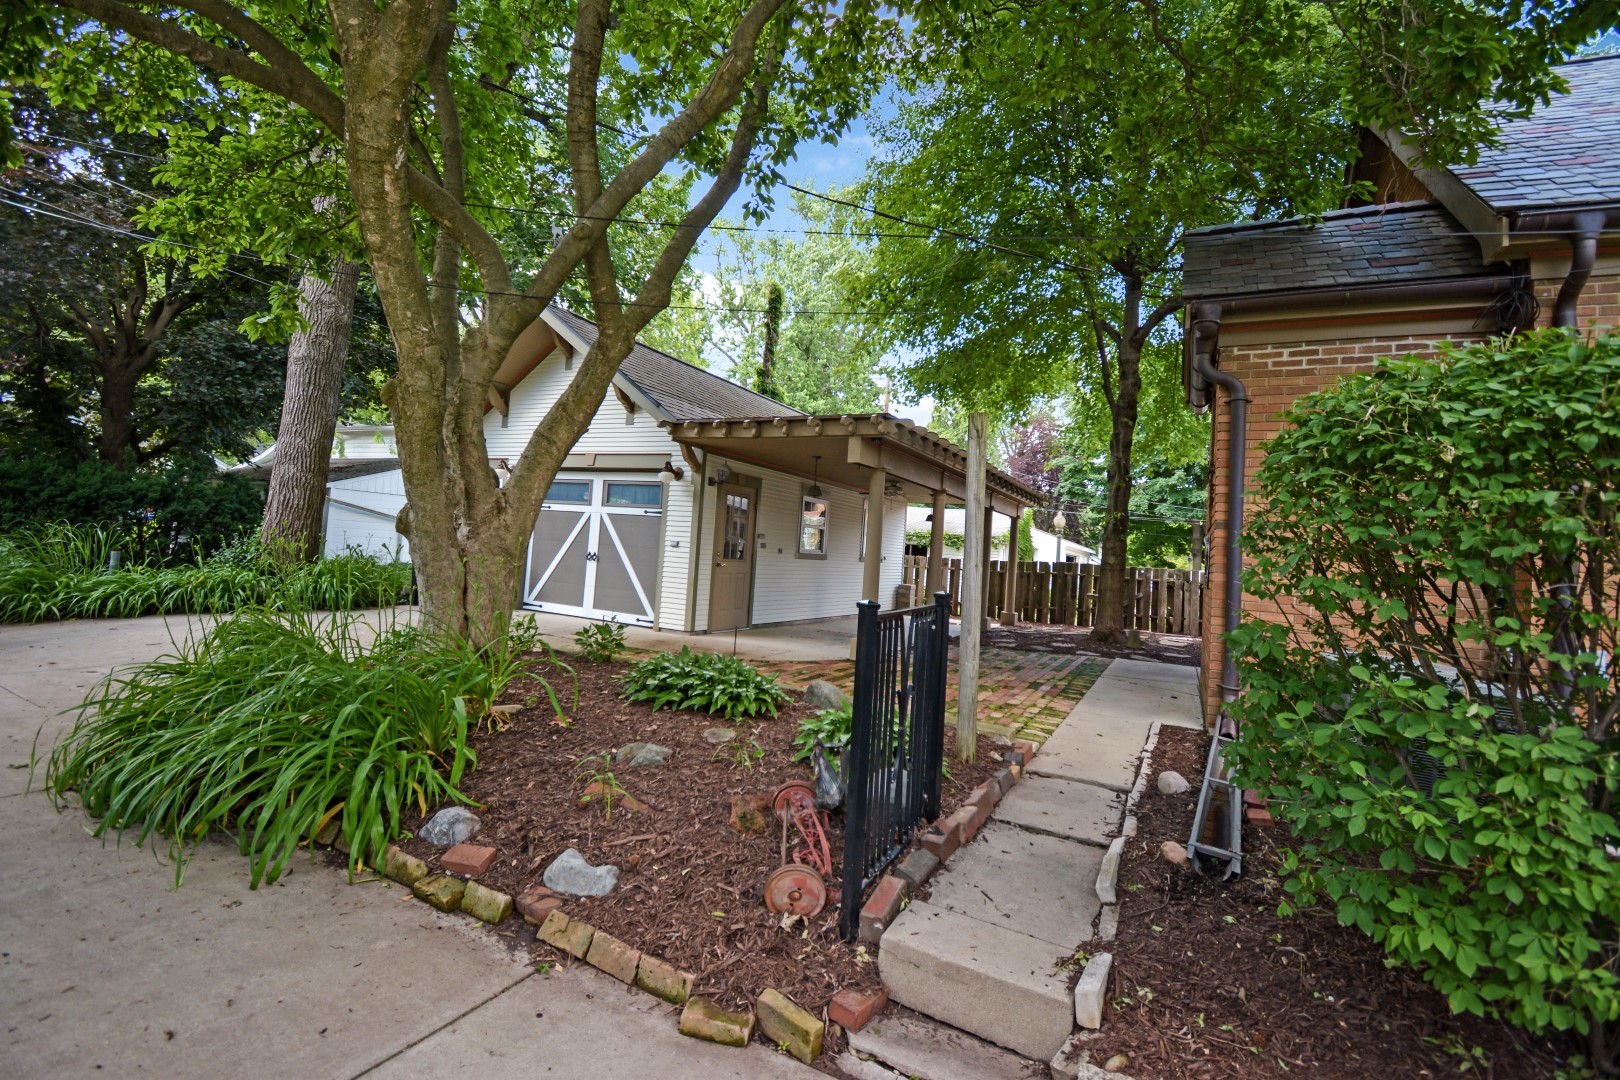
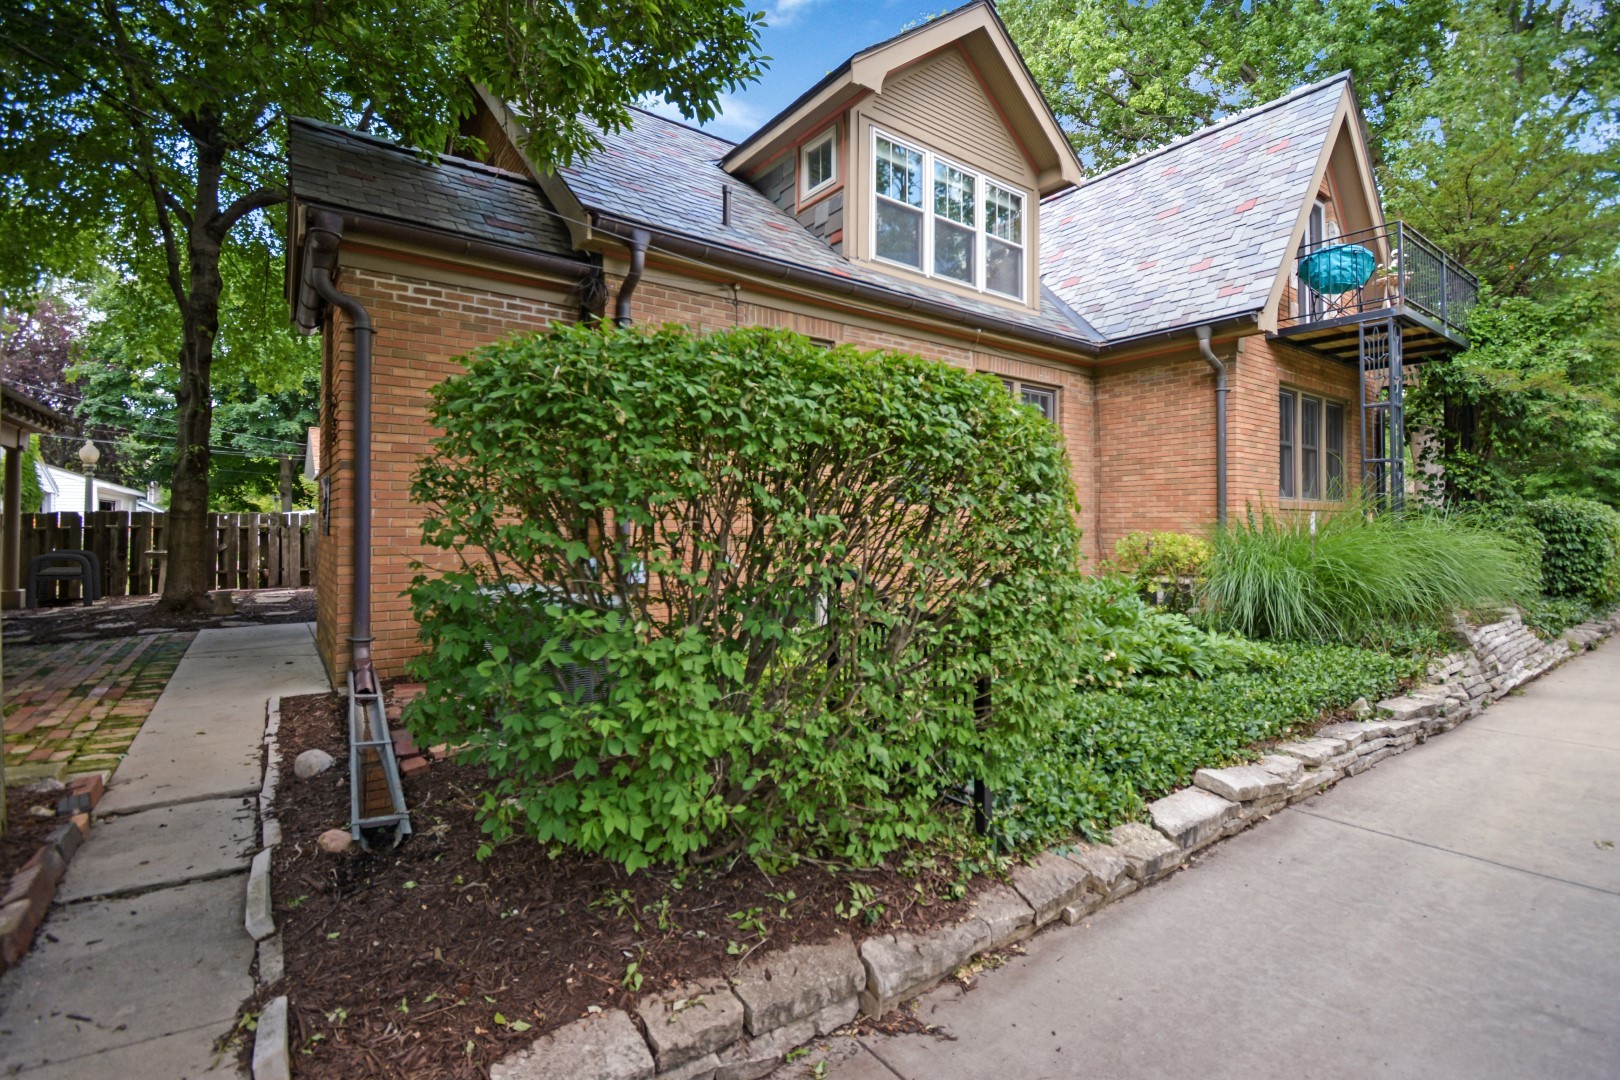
bench: none [1022,590,1062,631] -> present [25,549,101,609]

